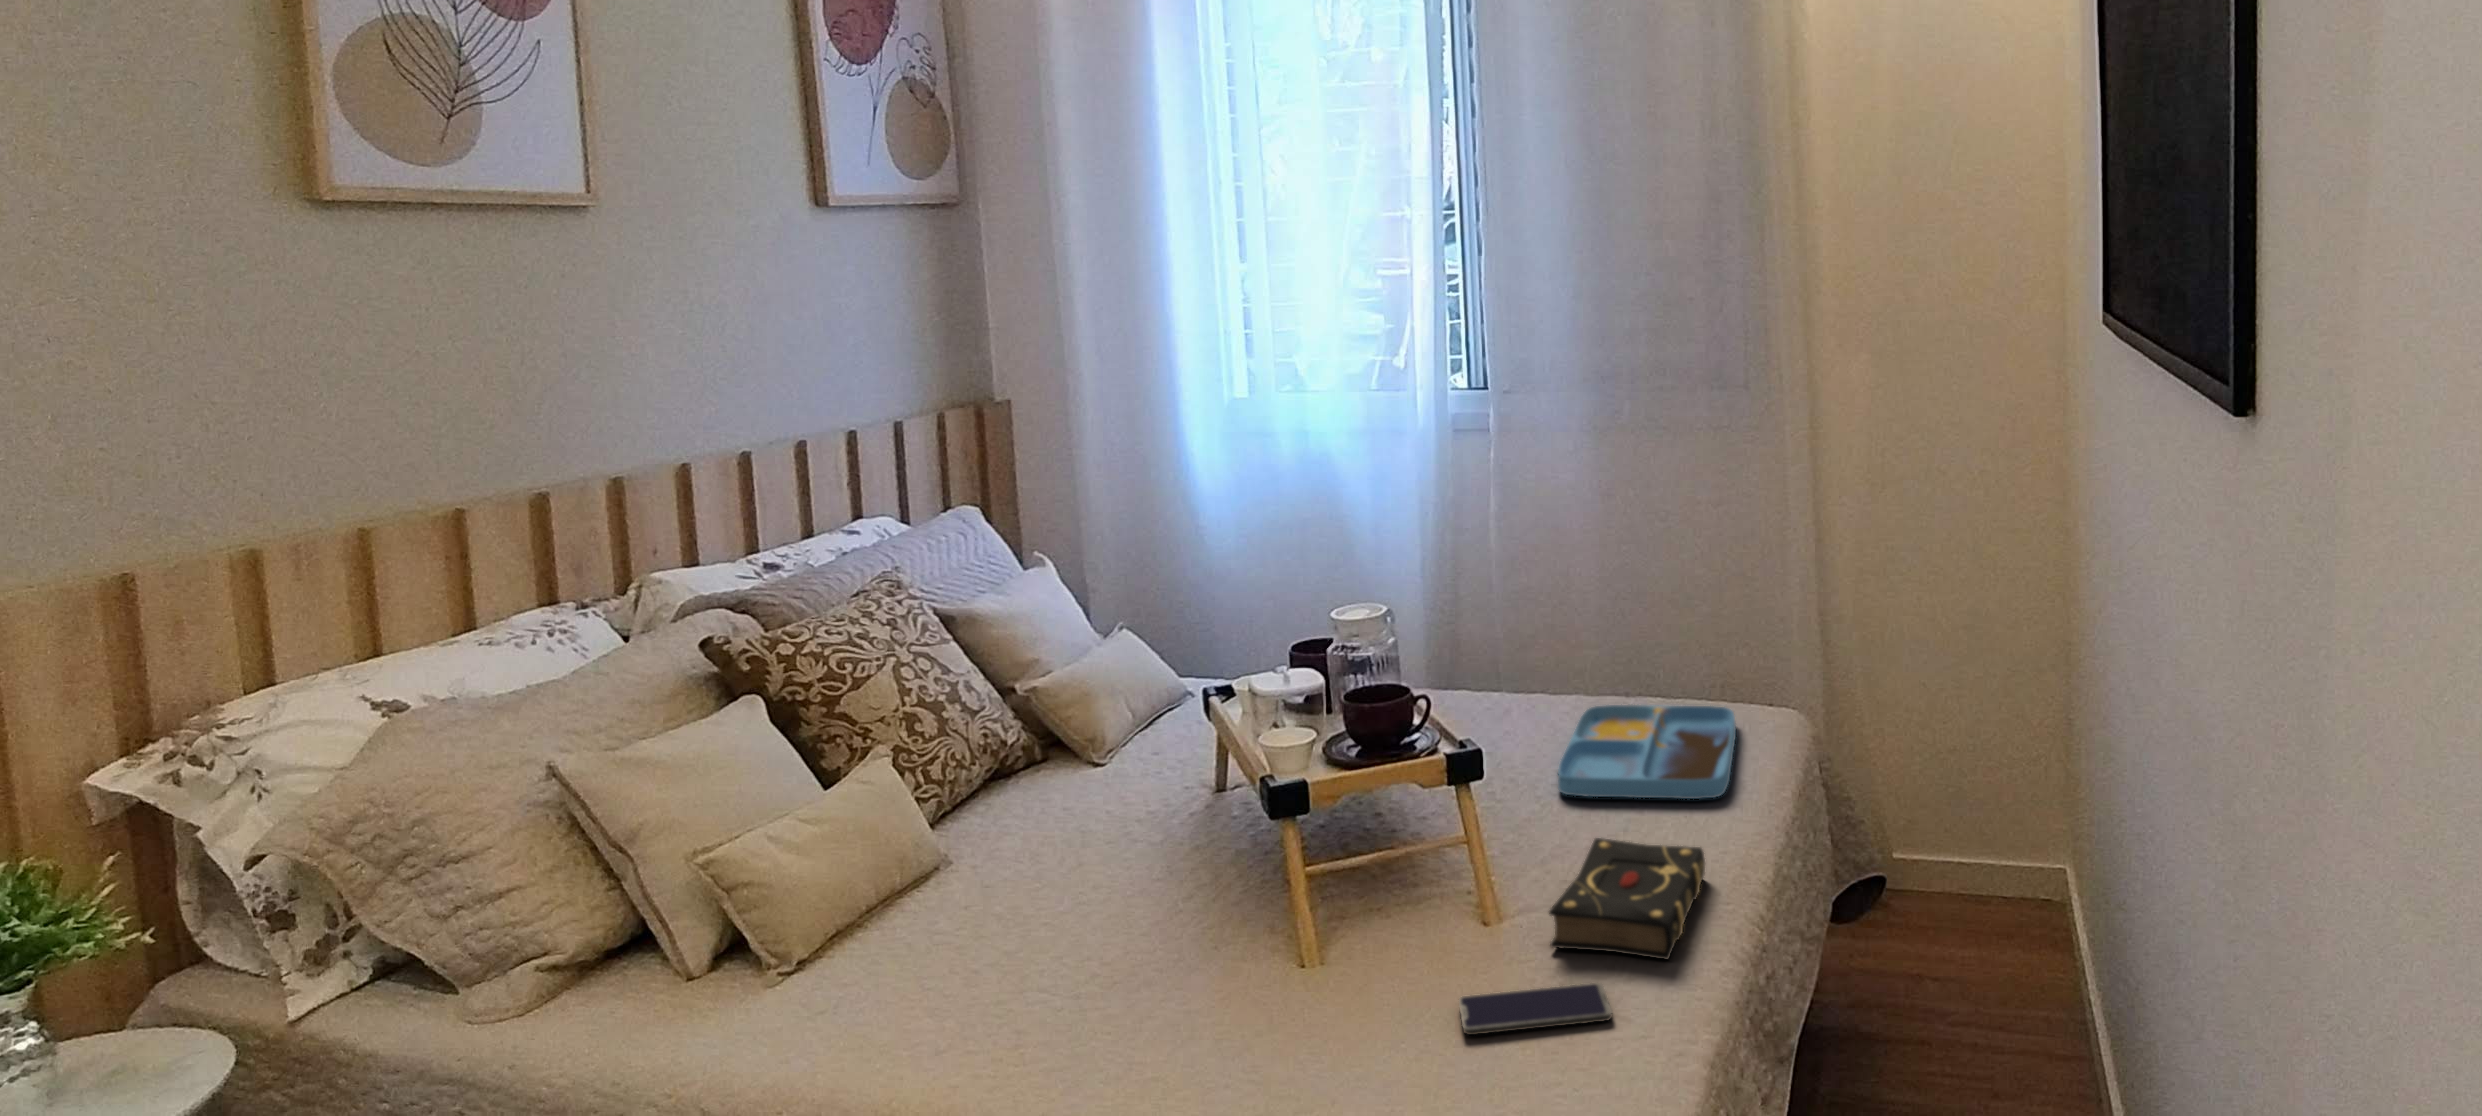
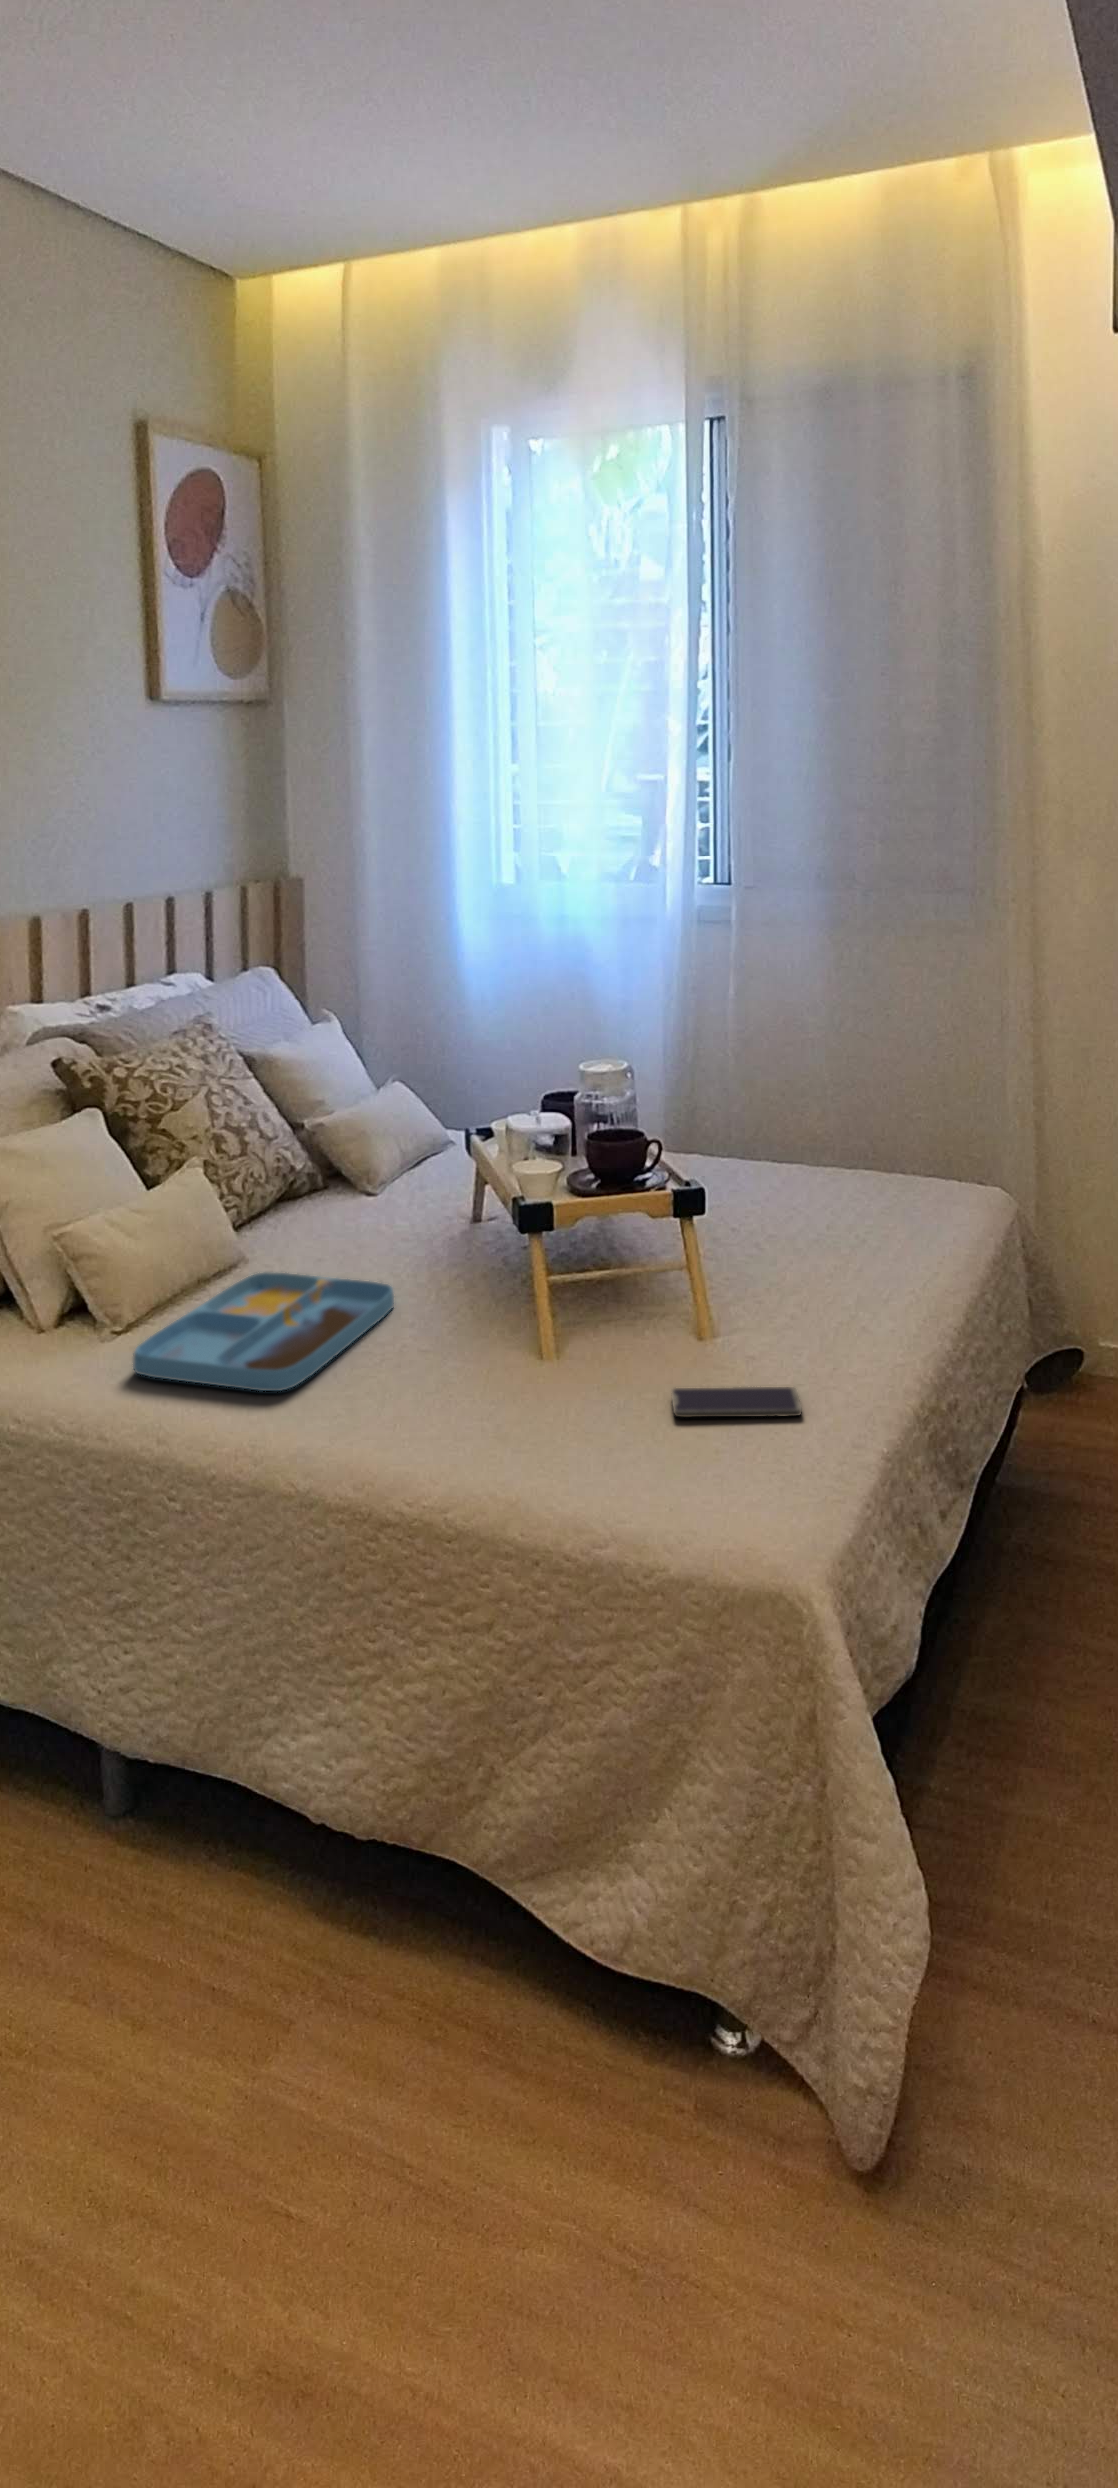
tray: present [1558,705,1736,799] -> present [133,1272,394,1391]
book: present [1549,838,1705,959] -> none [754,1275,897,1375]

